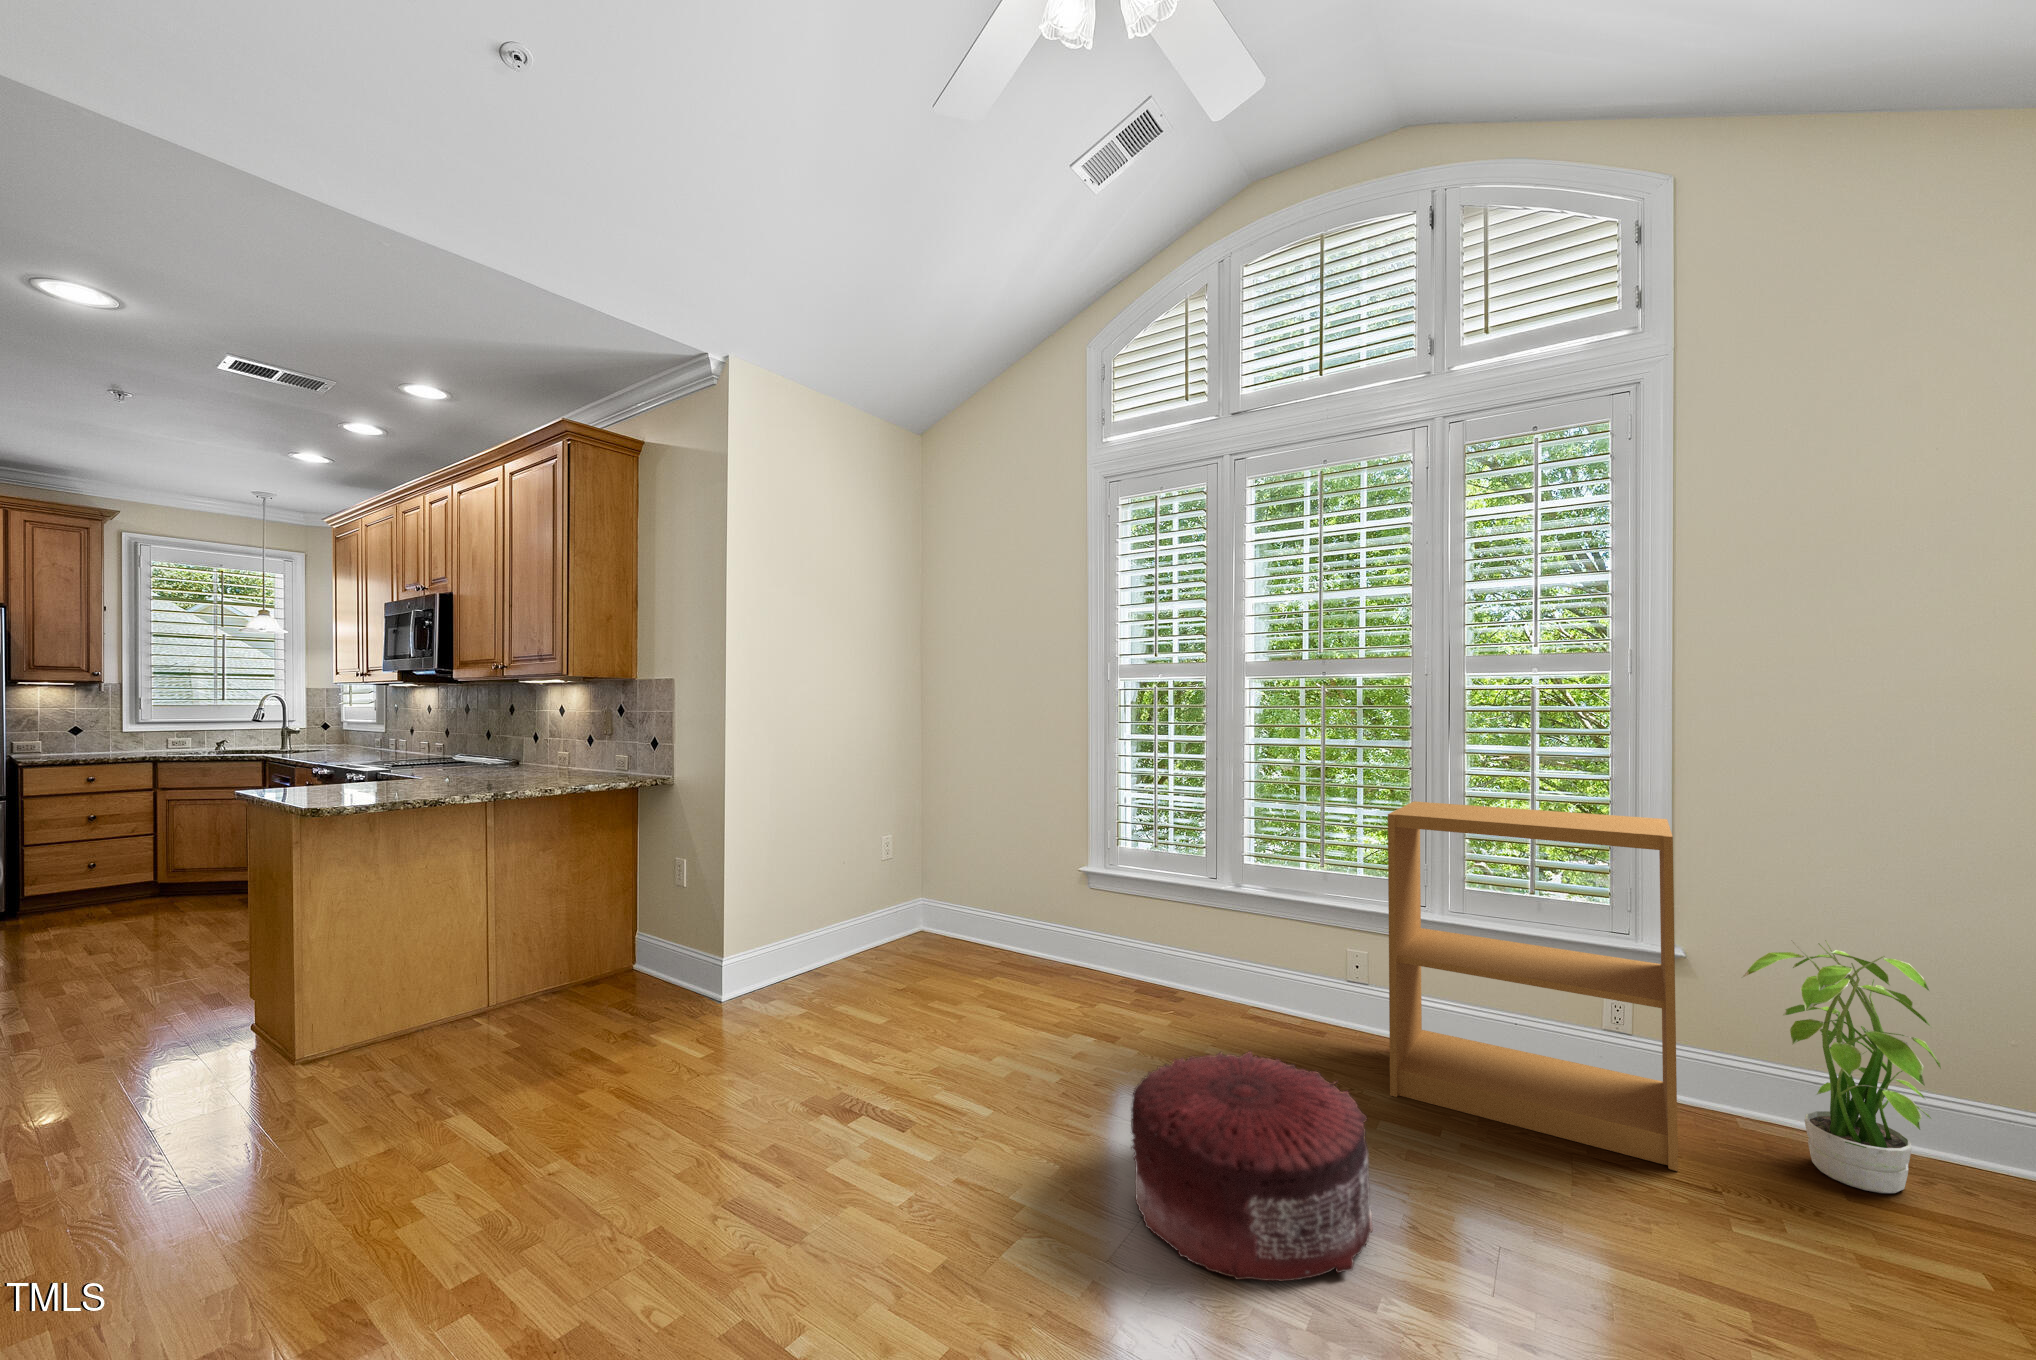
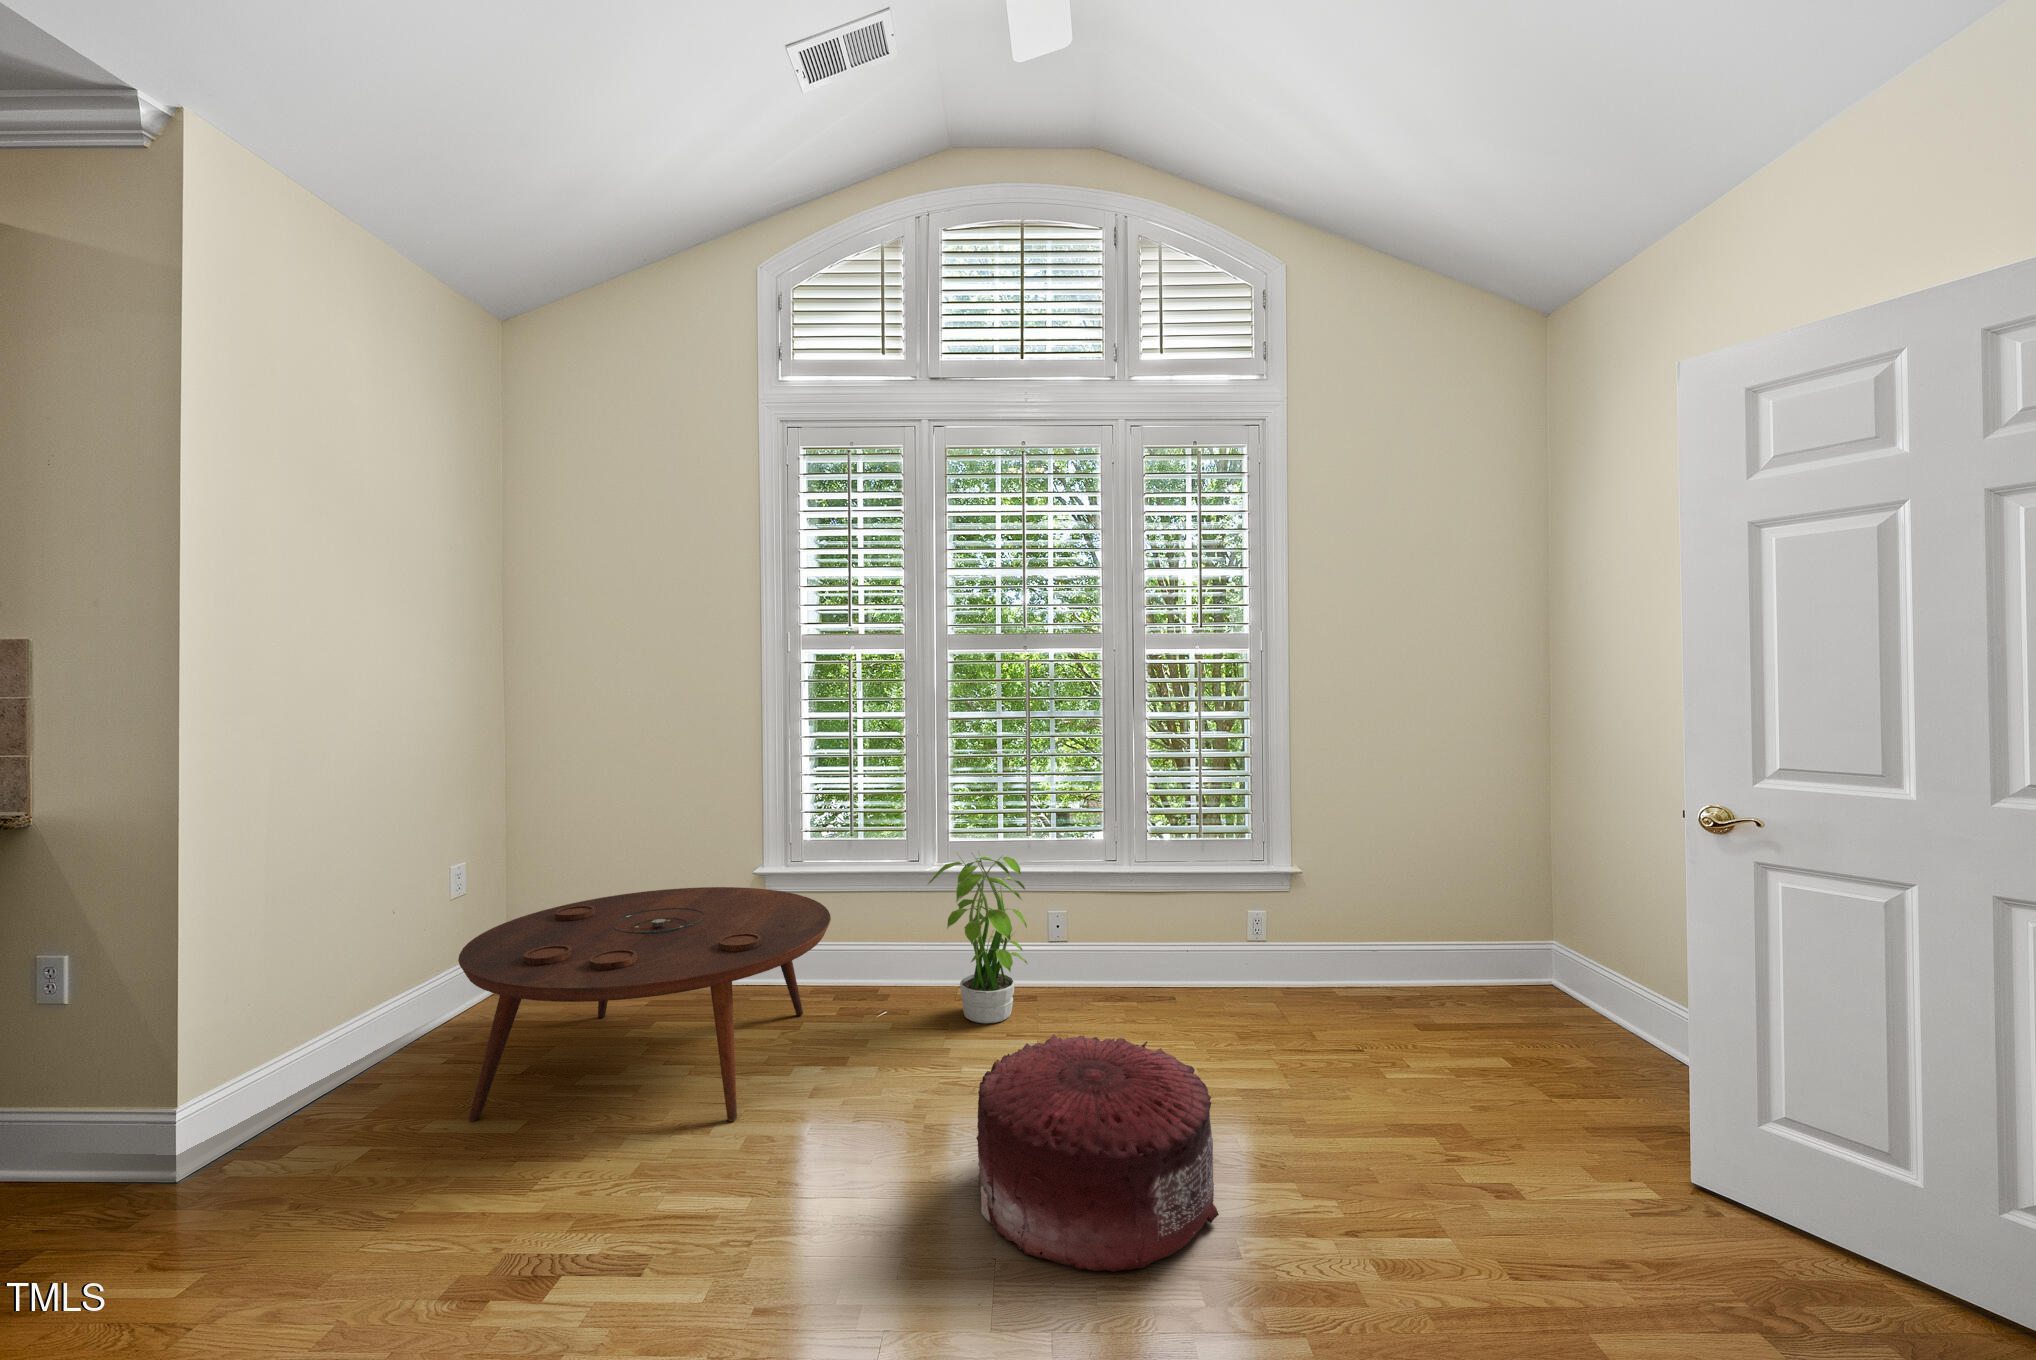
bookshelf: present [1388,801,1678,1171] -> none [1104,771,1329,1046]
coffee table: none [859,869,1126,1058] -> present [458,887,831,1121]
potted plant: present [1742,940,1941,1193] -> present [928,851,1027,1023]

